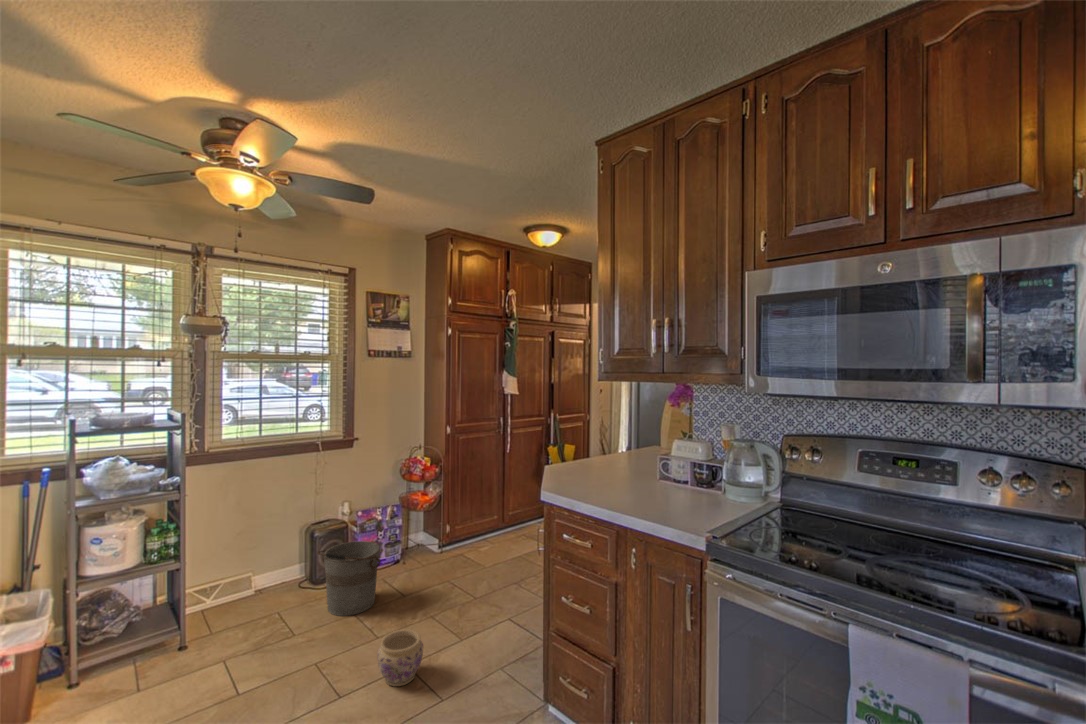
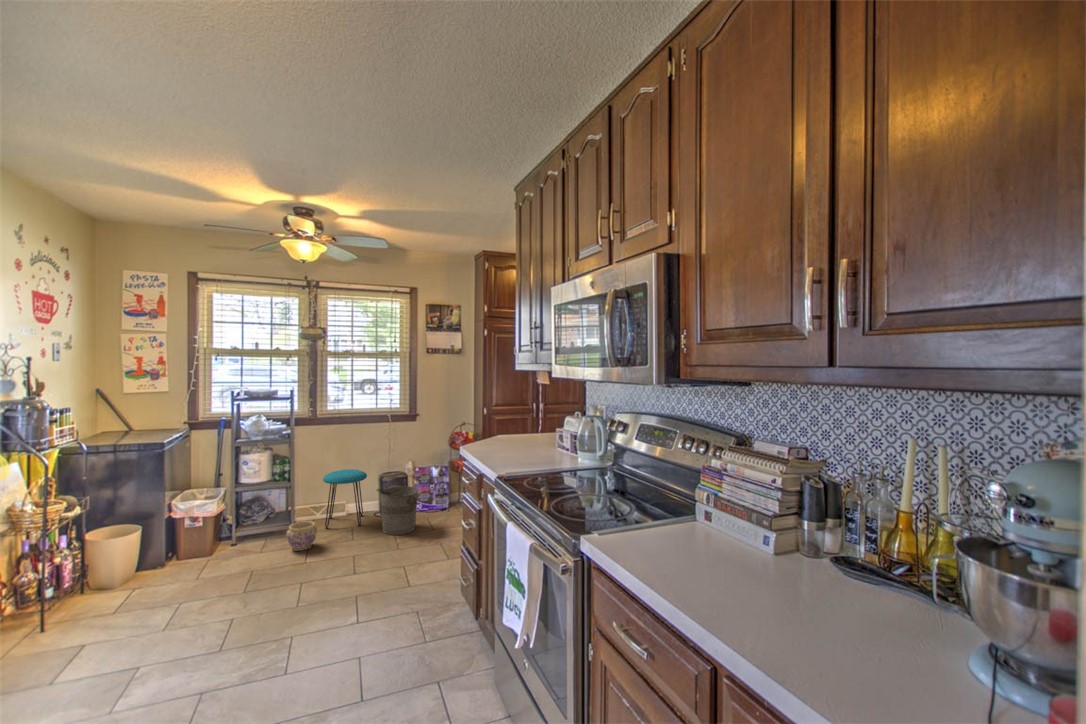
stool: none [223,526,293,623] -> present [323,469,367,529]
planter: present [377,629,423,687] -> present [287,521,317,551]

